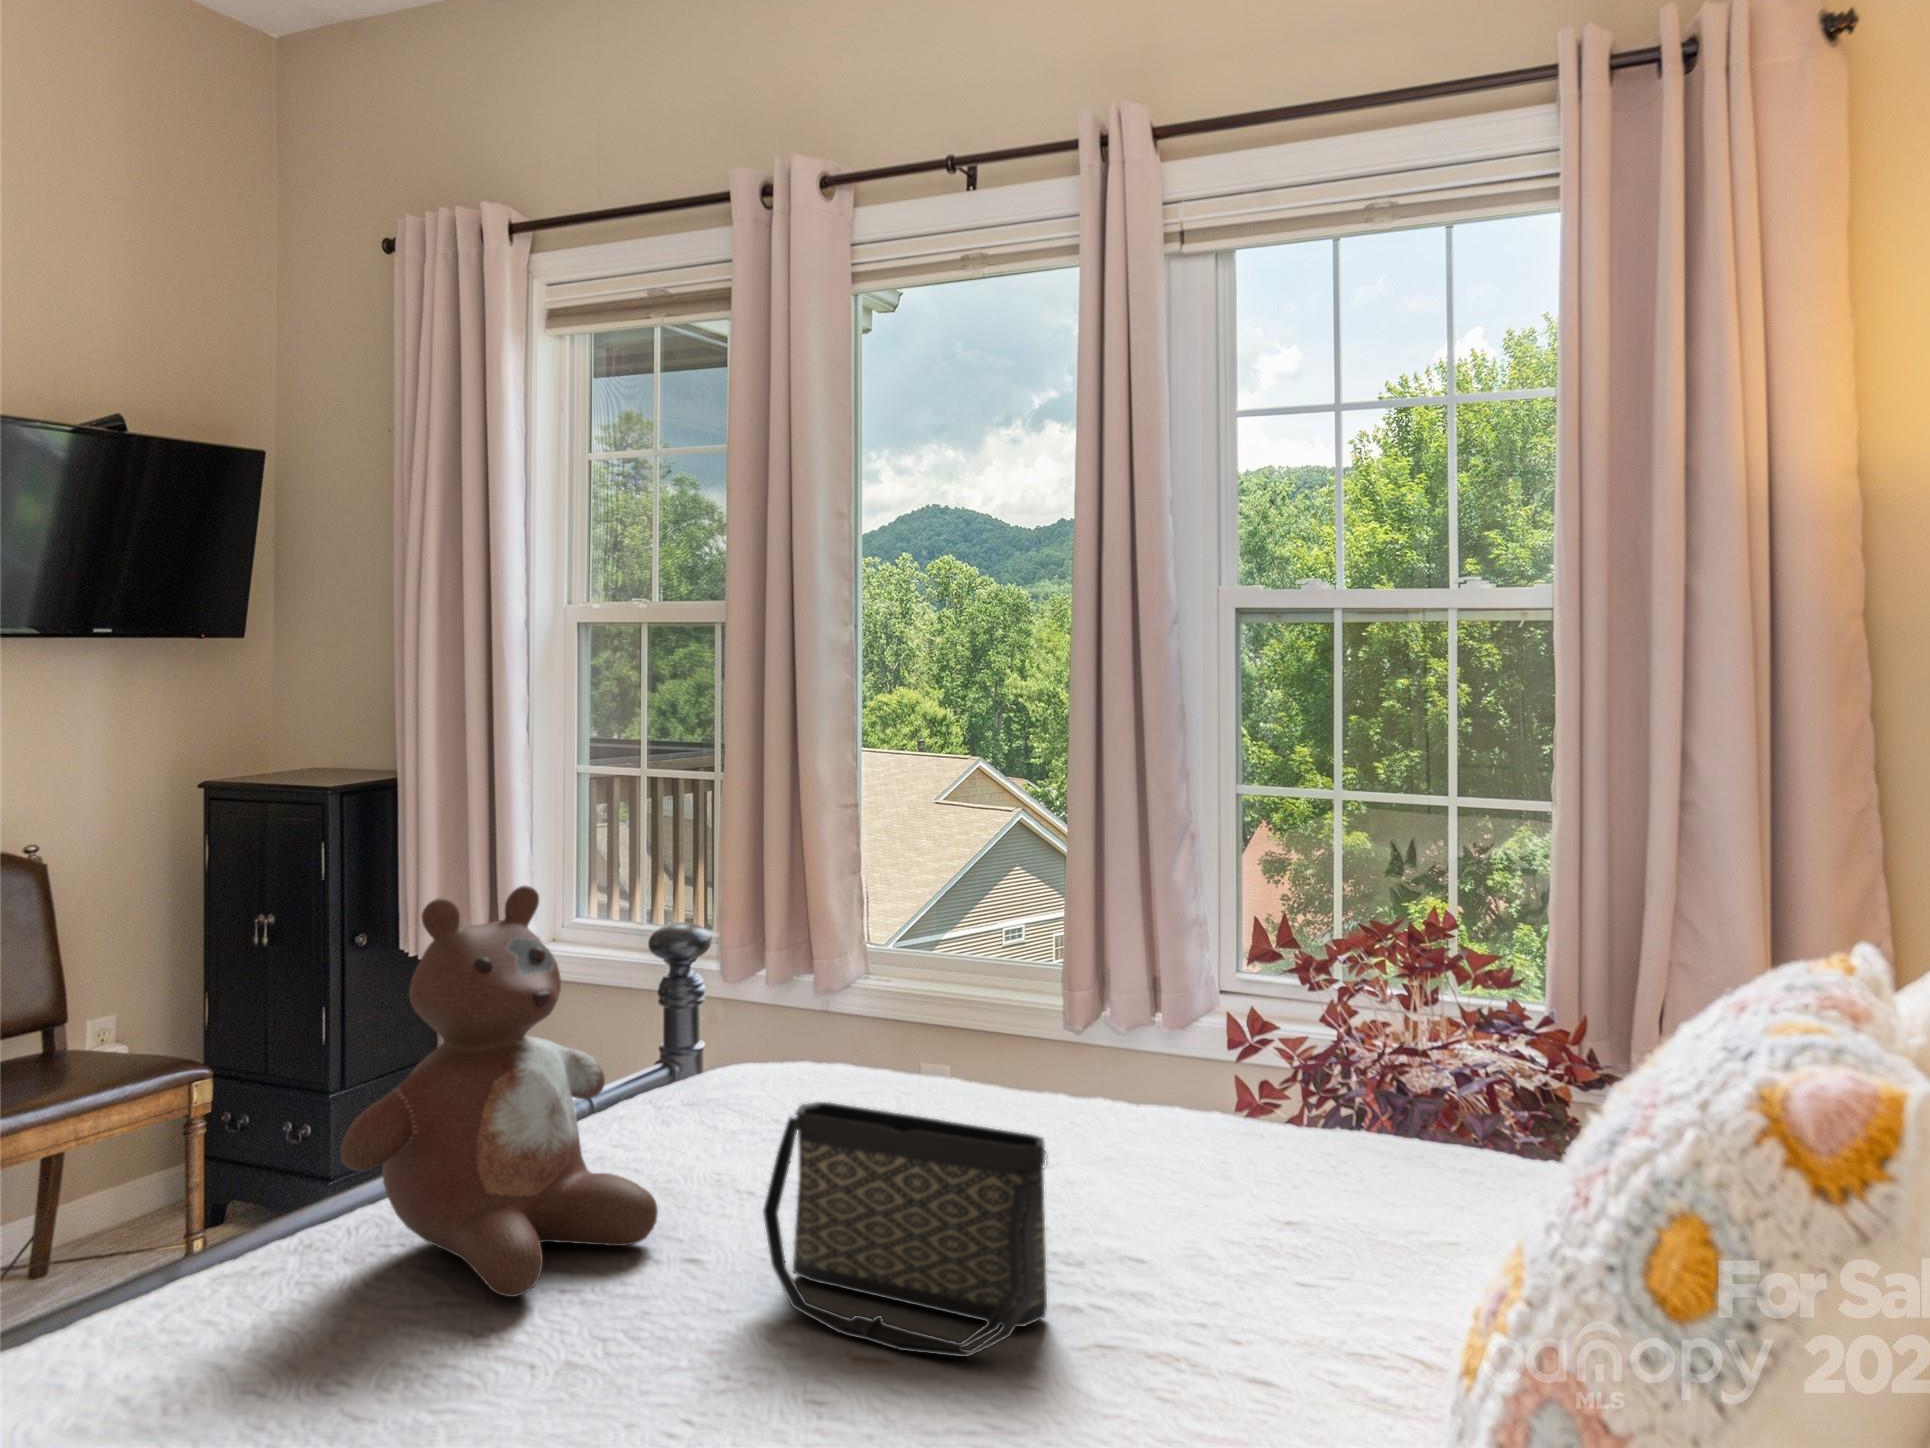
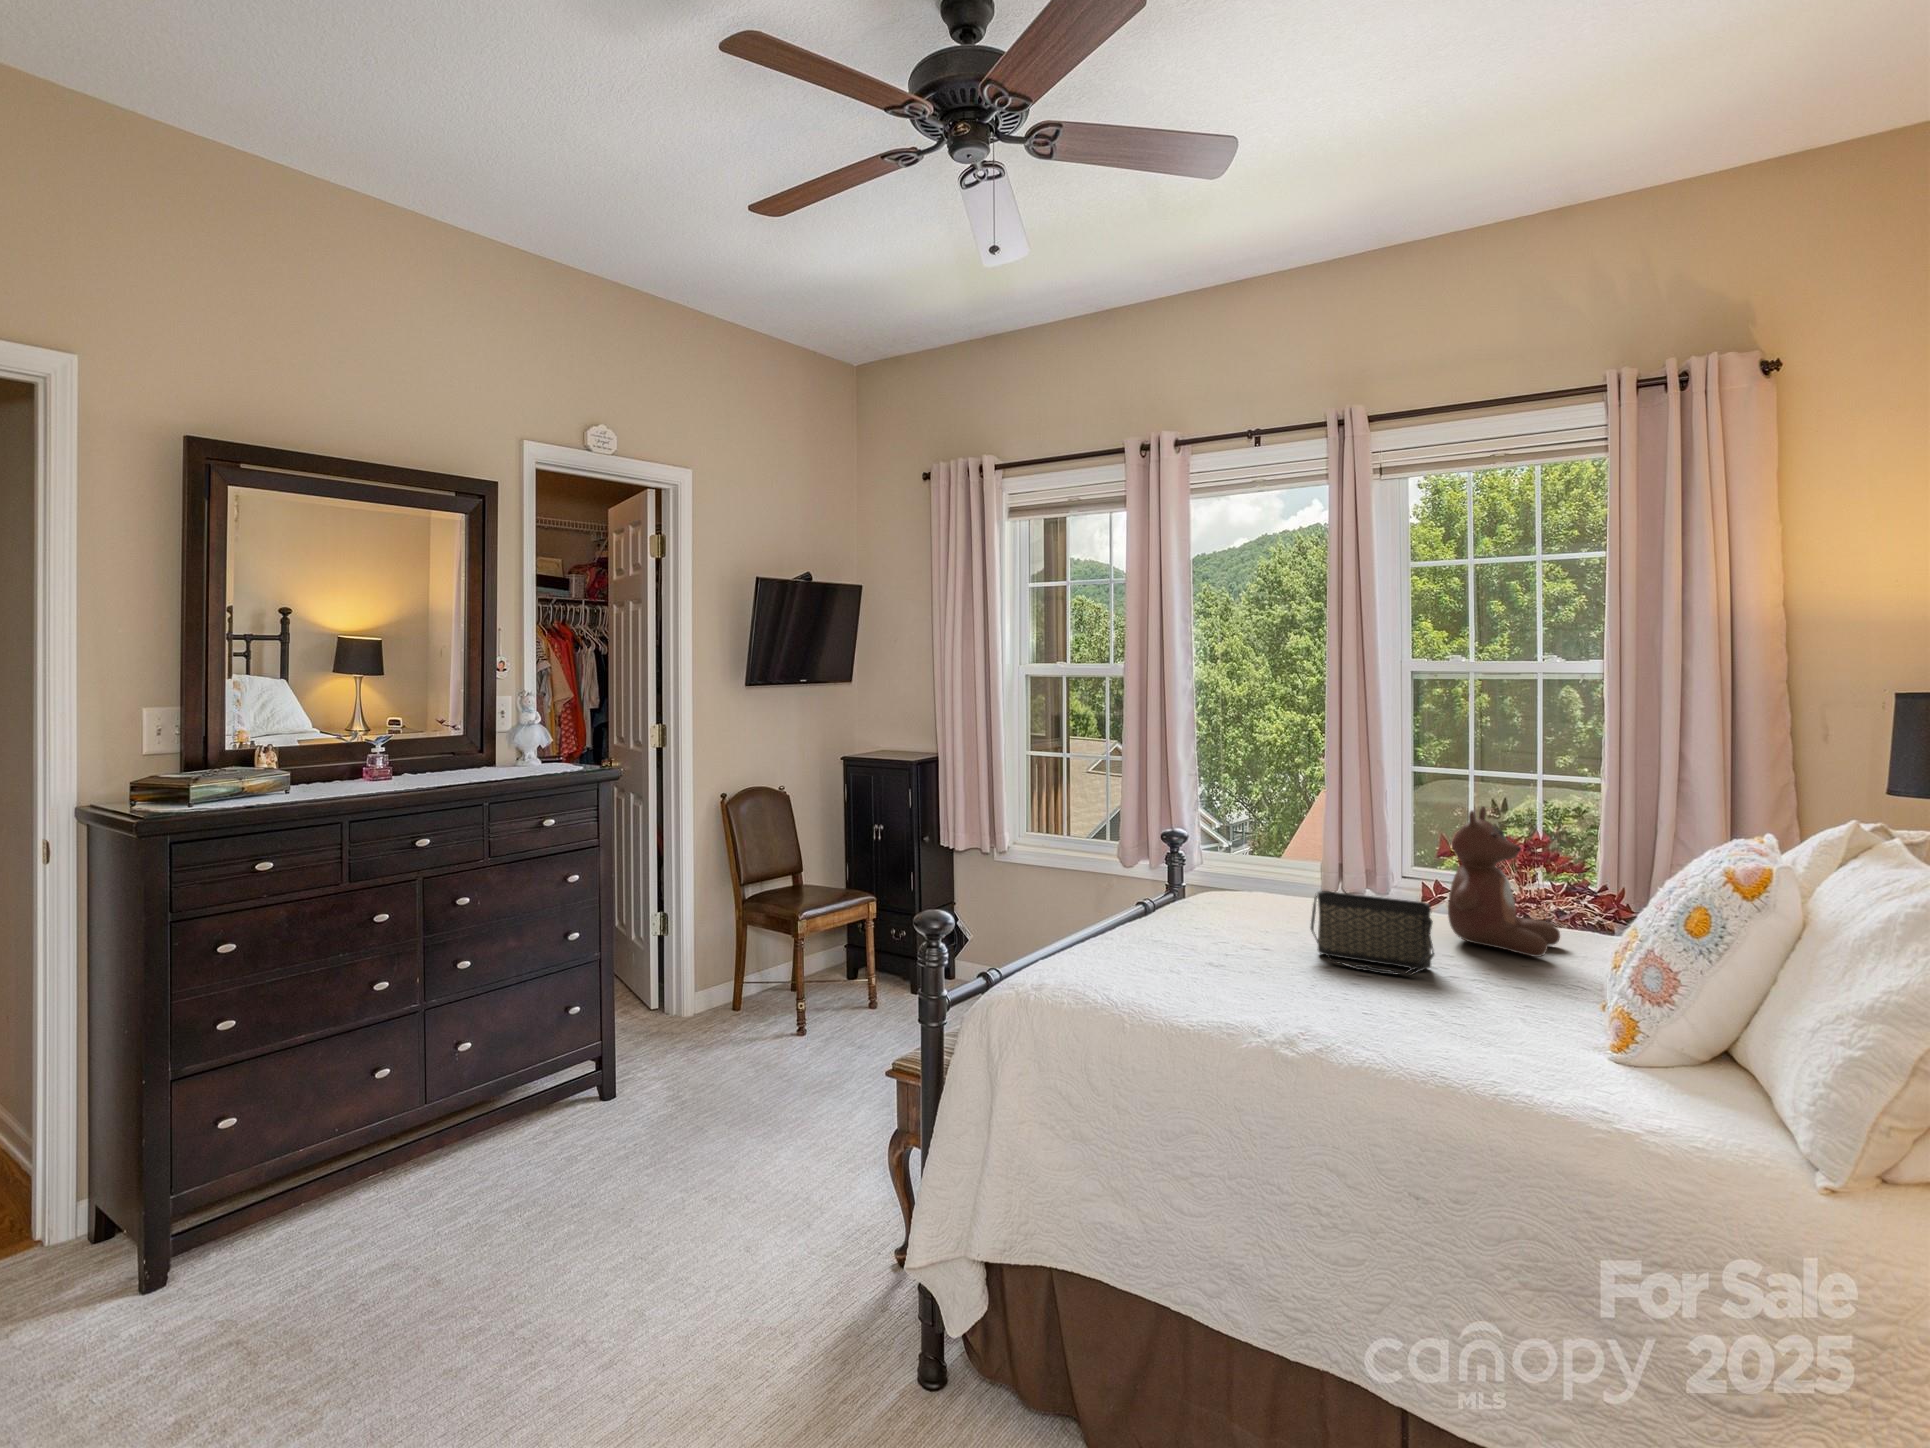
stuffed bear: present [341,885,658,1297] -> present [1448,806,1560,957]

